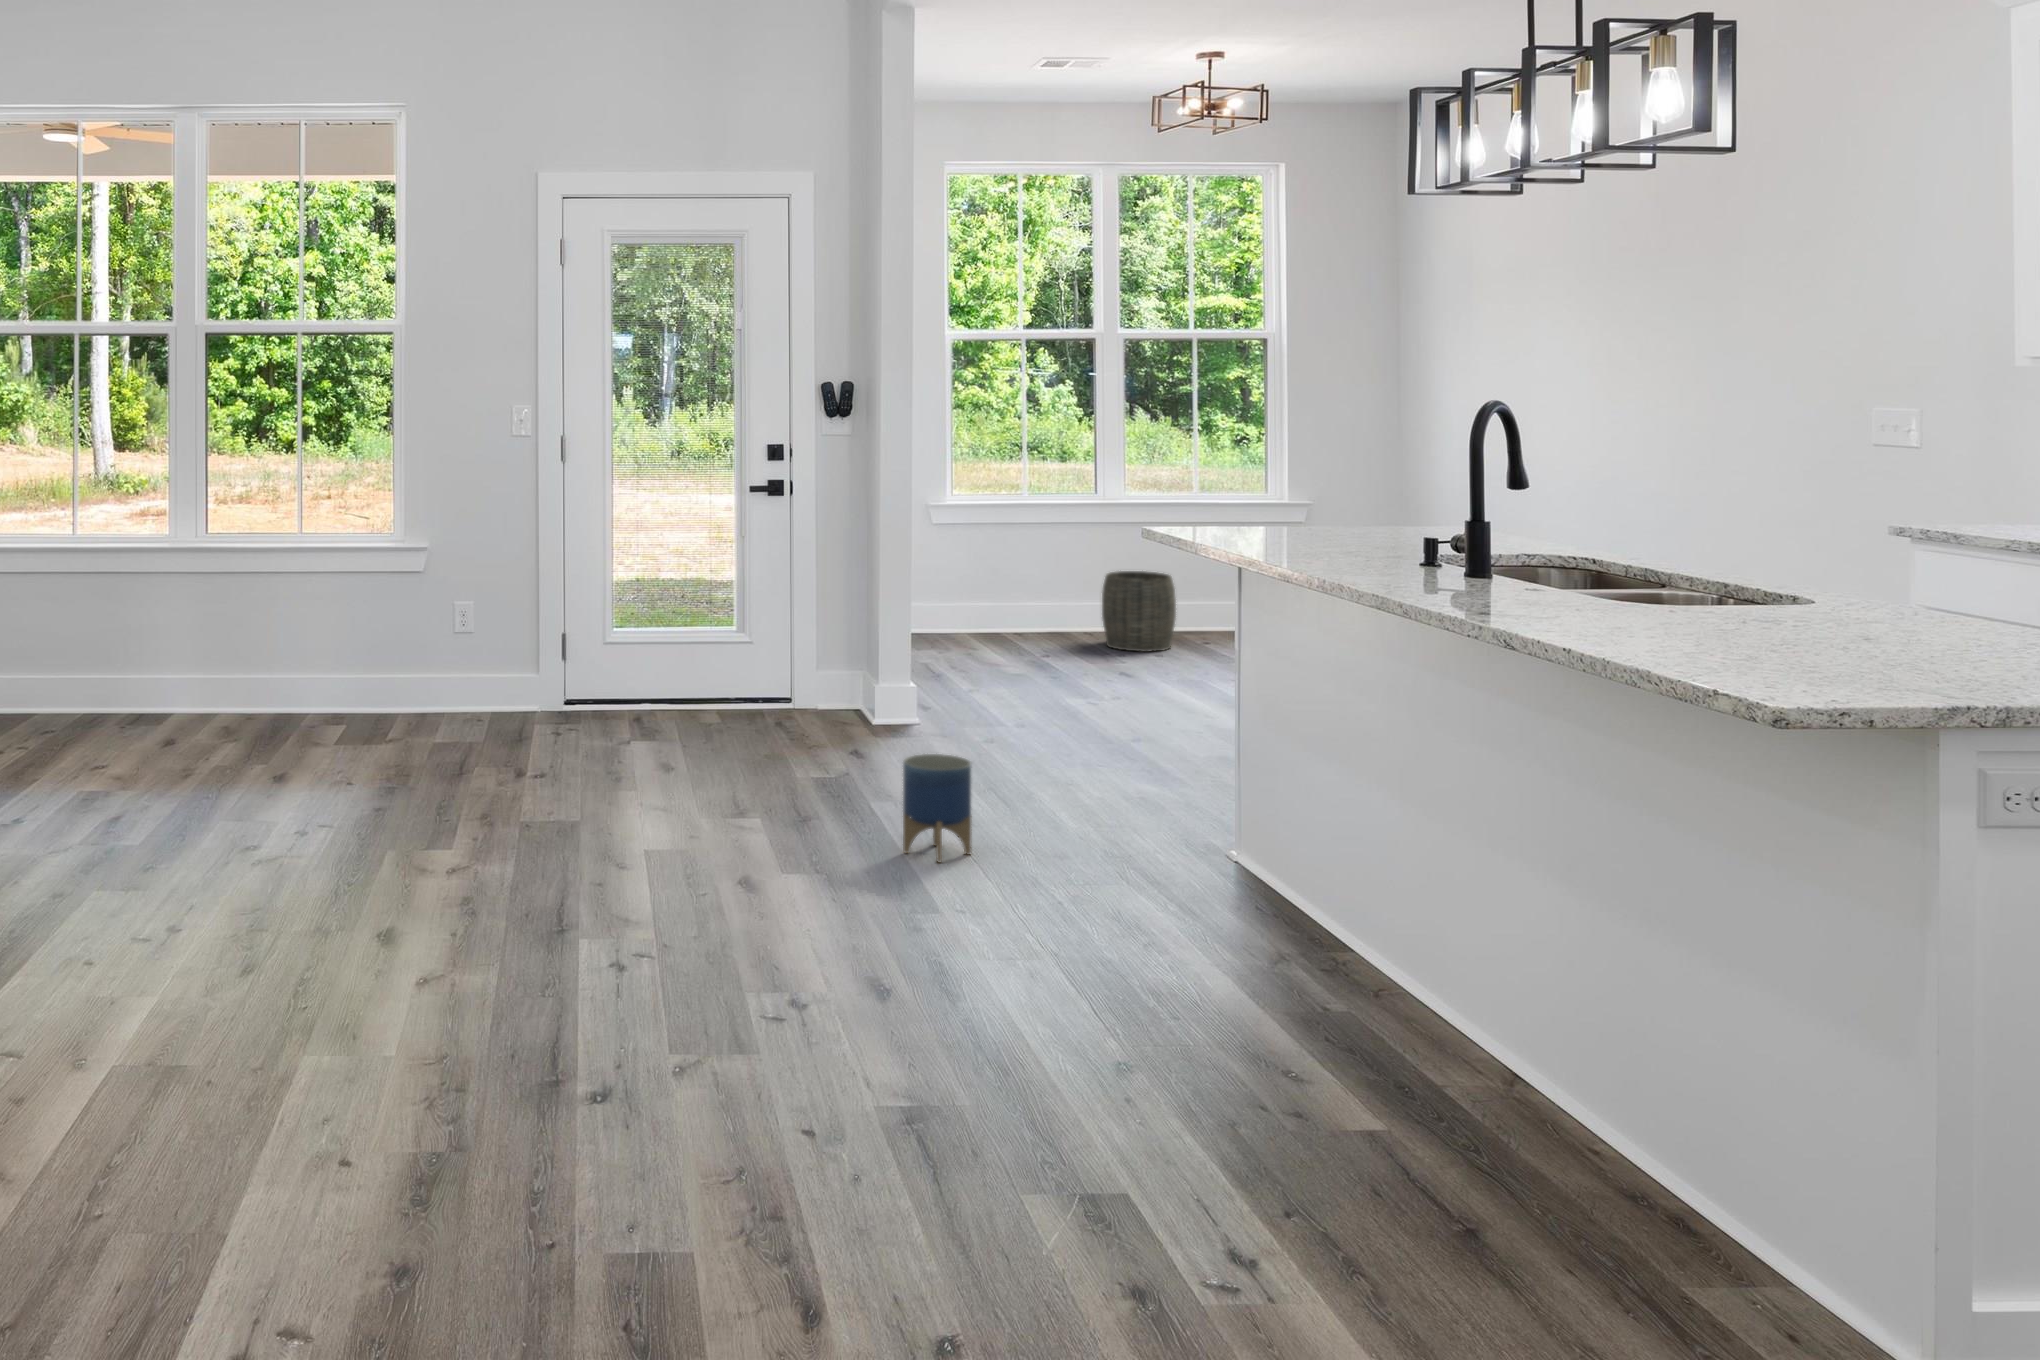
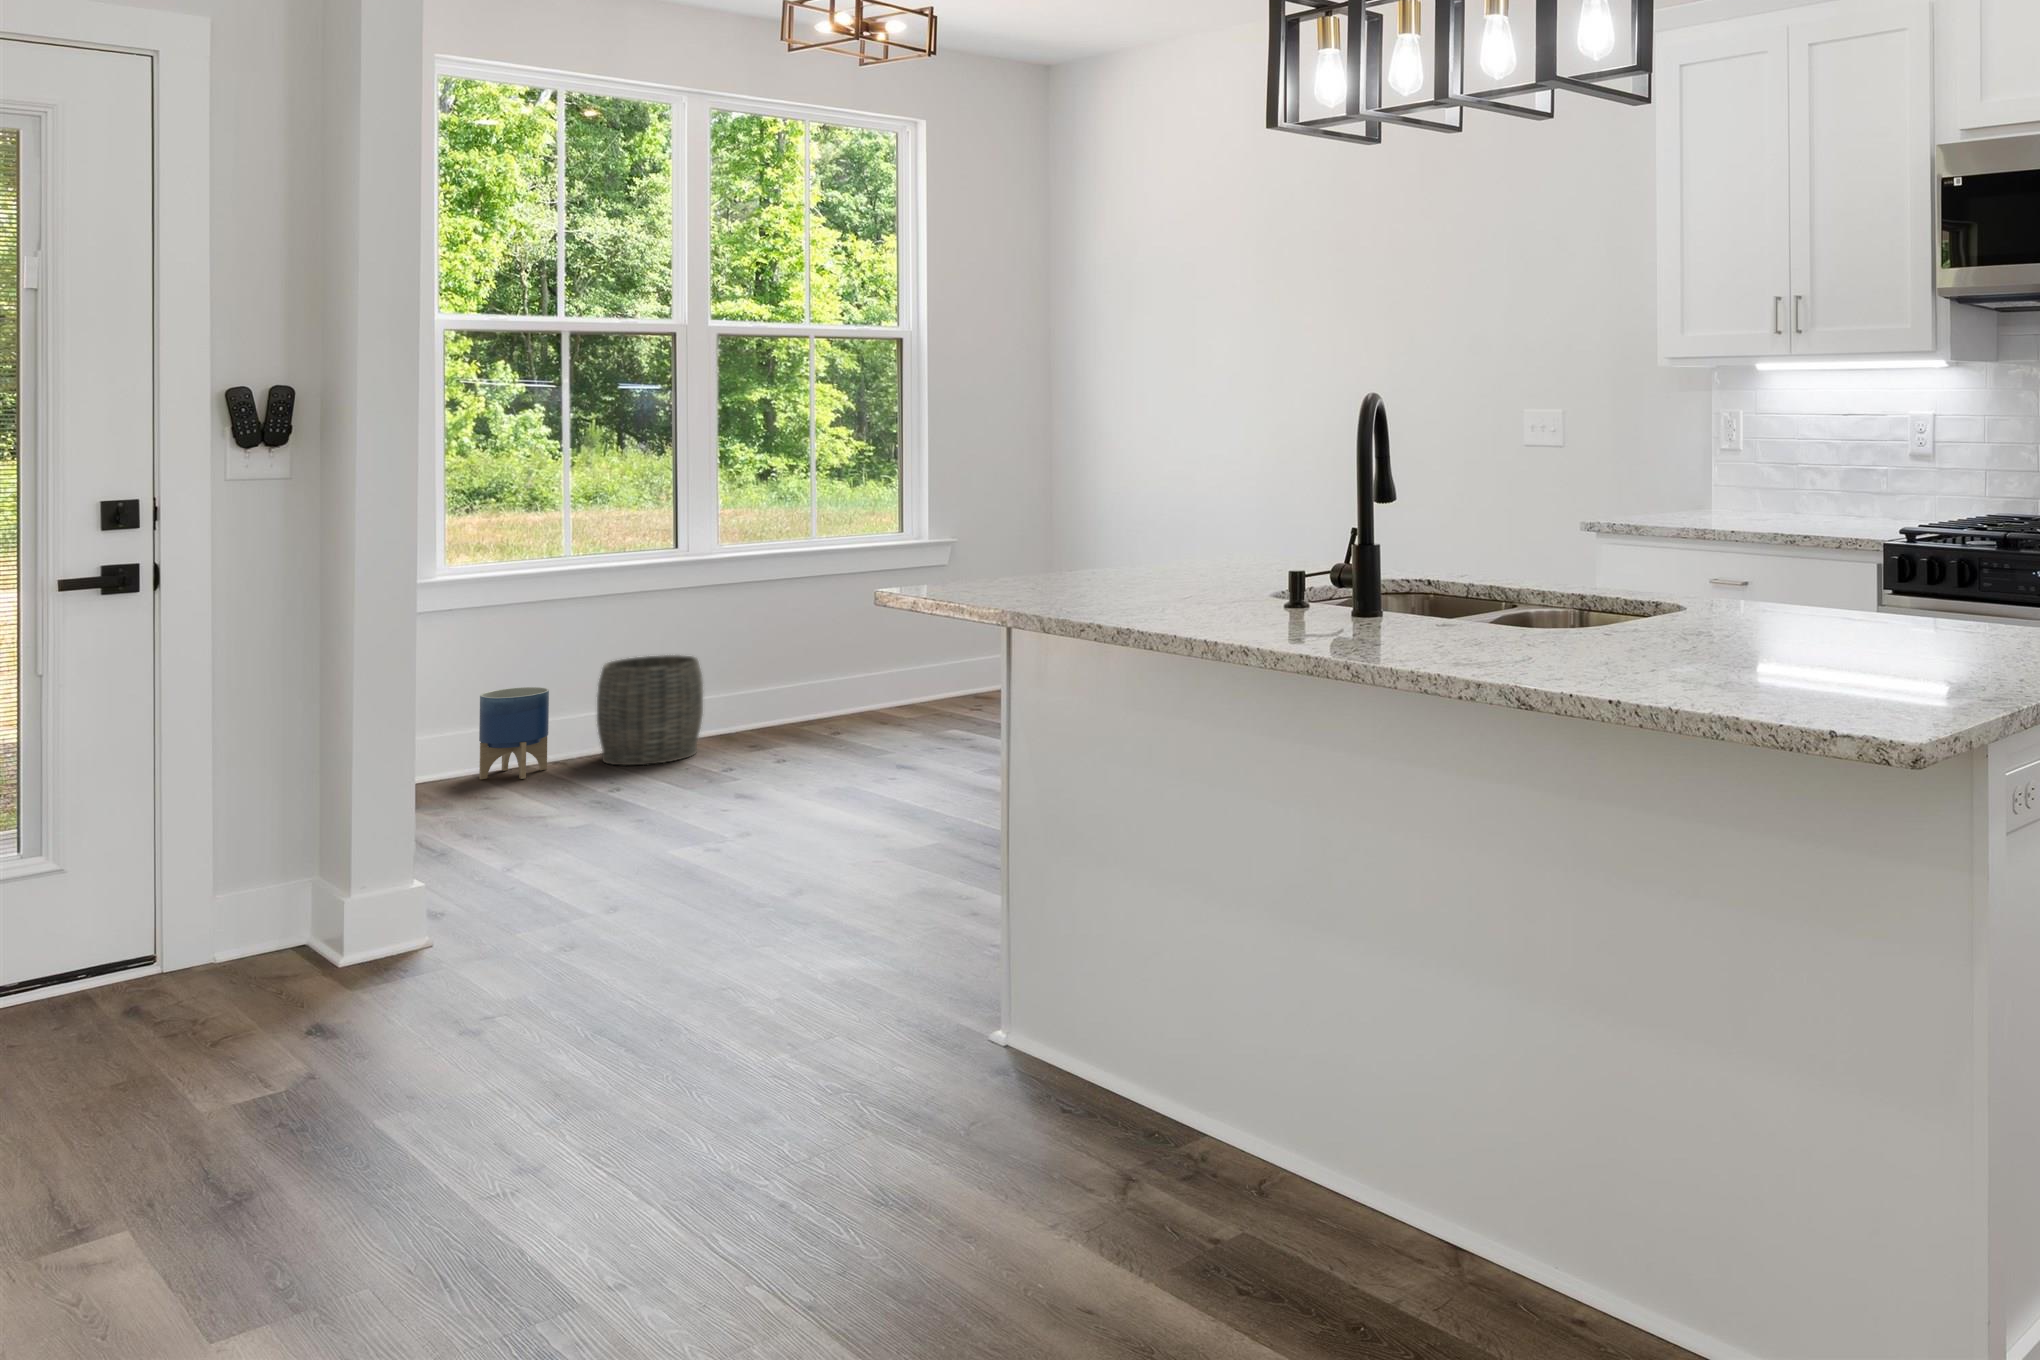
planter: present [903,754,972,862] -> present [479,687,549,779]

